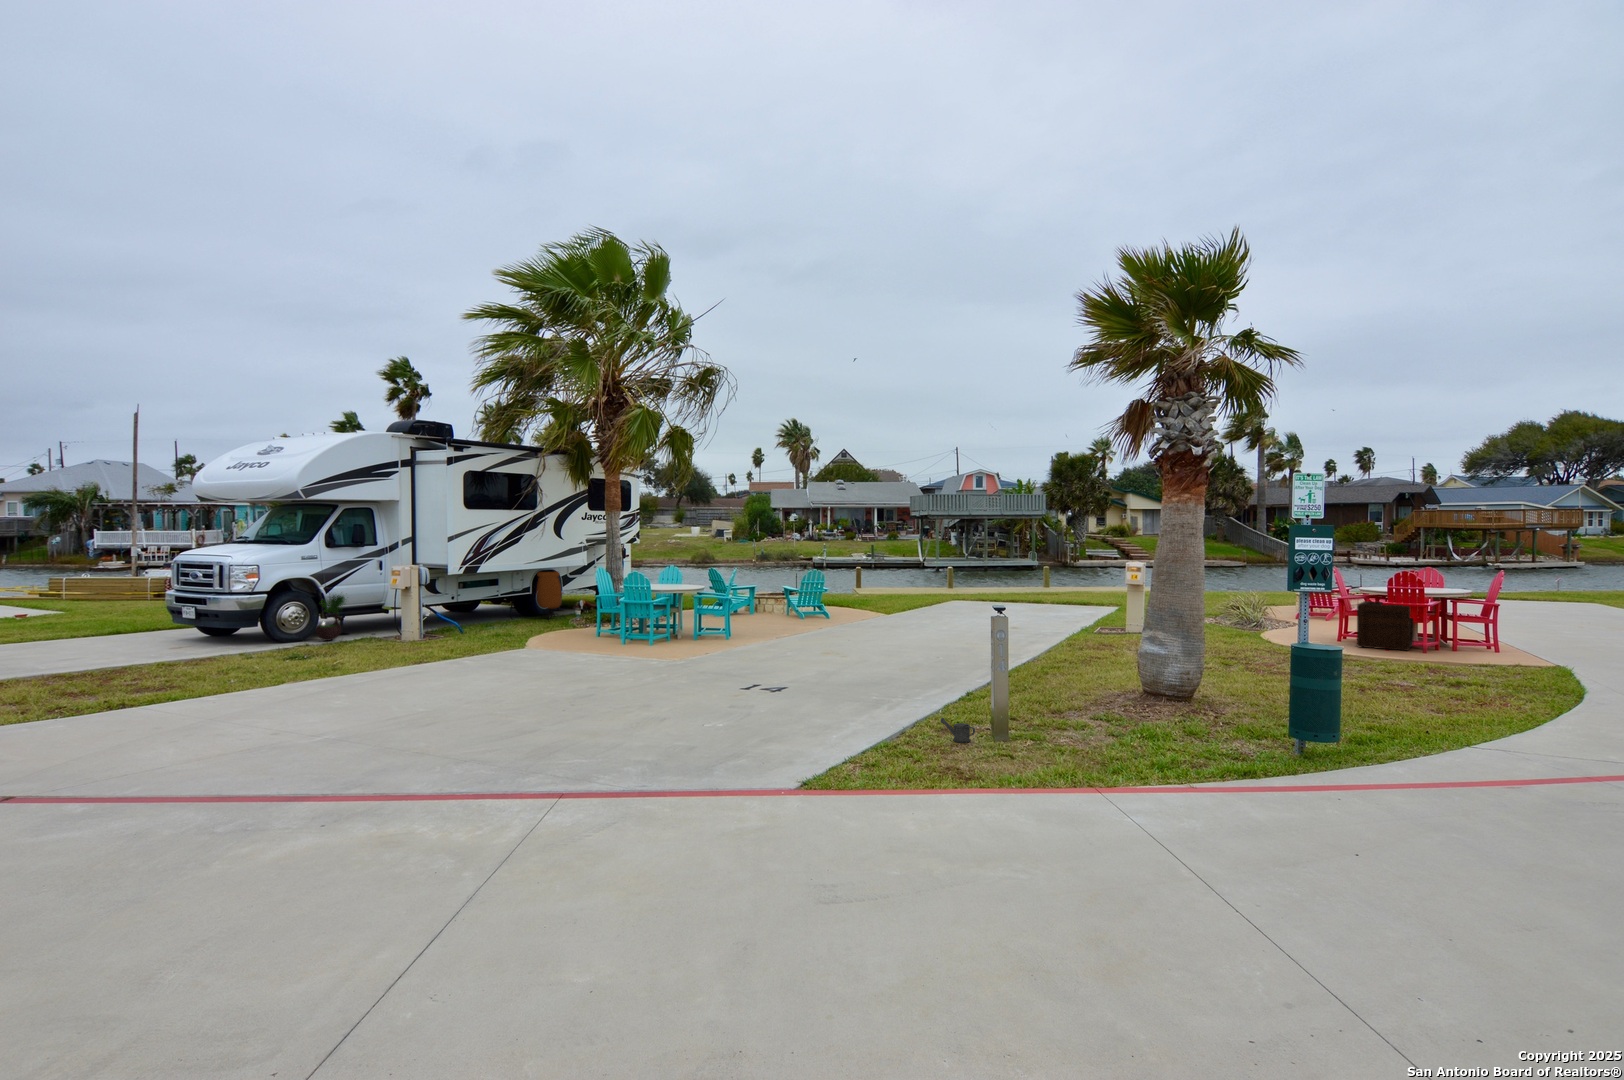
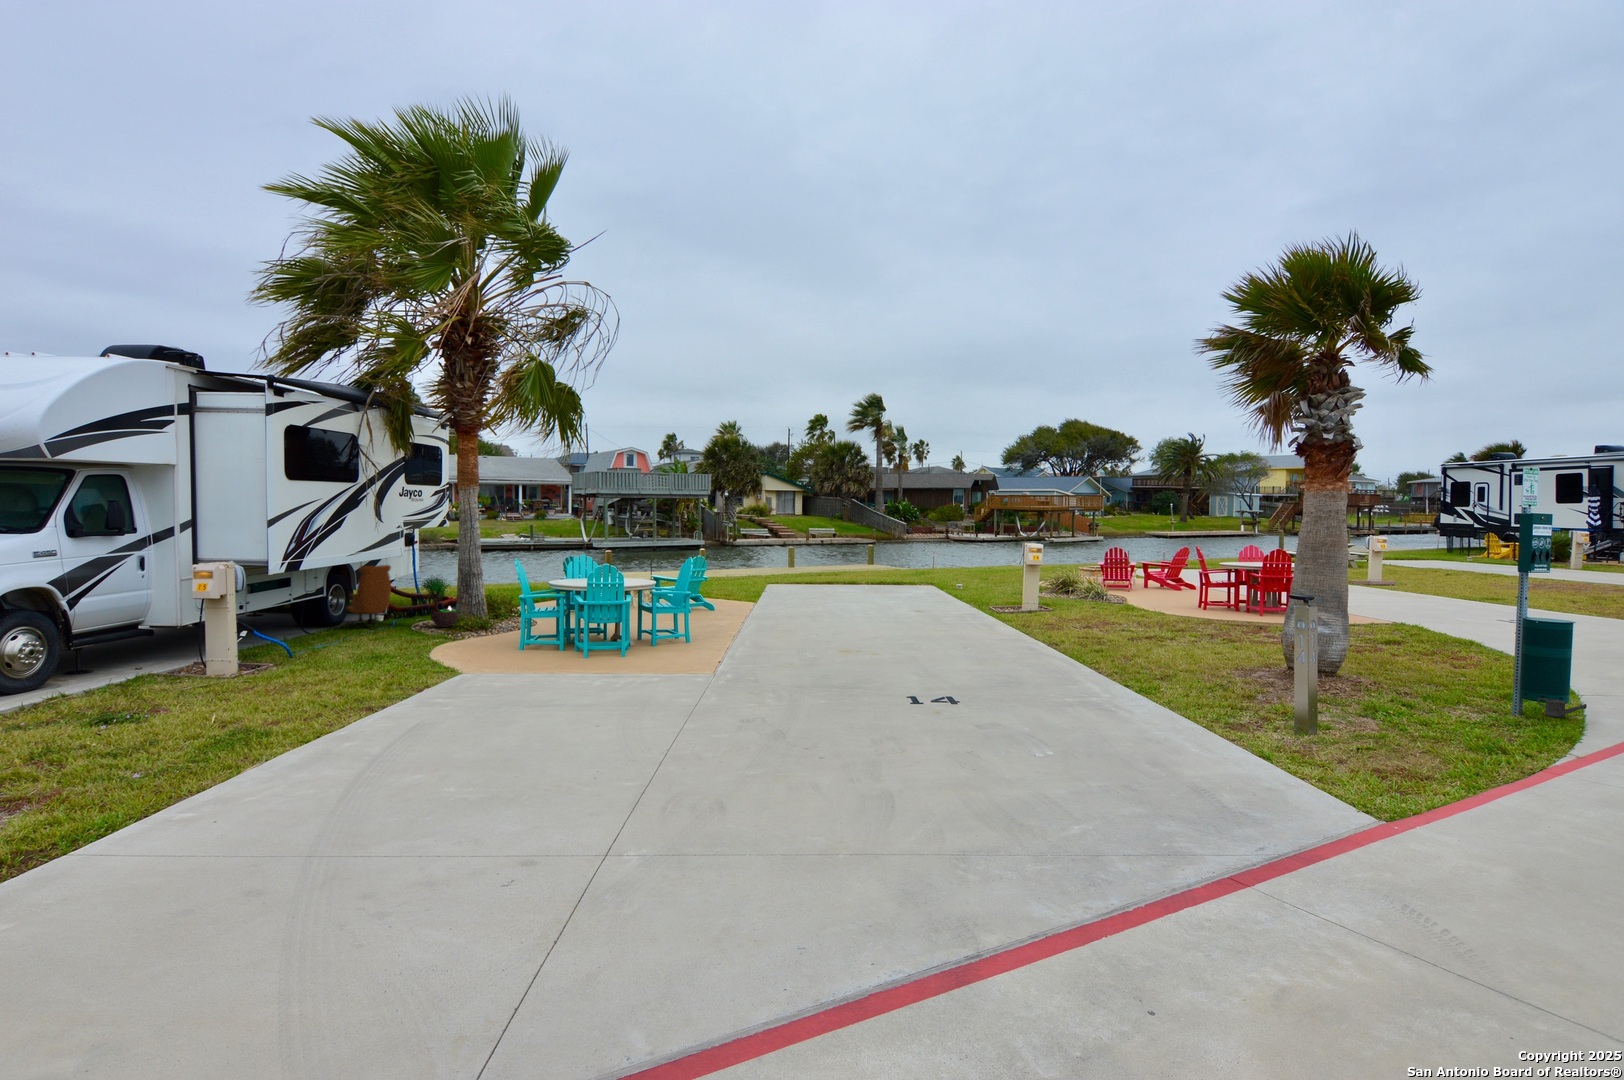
potted tree: present [316,594,345,641] -> present [421,577,458,627]
wooden crate: present [1357,601,1414,650] -> none [1206,572,1256,611]
watering can: present [941,718,975,743] -> present [1537,698,1587,718]

